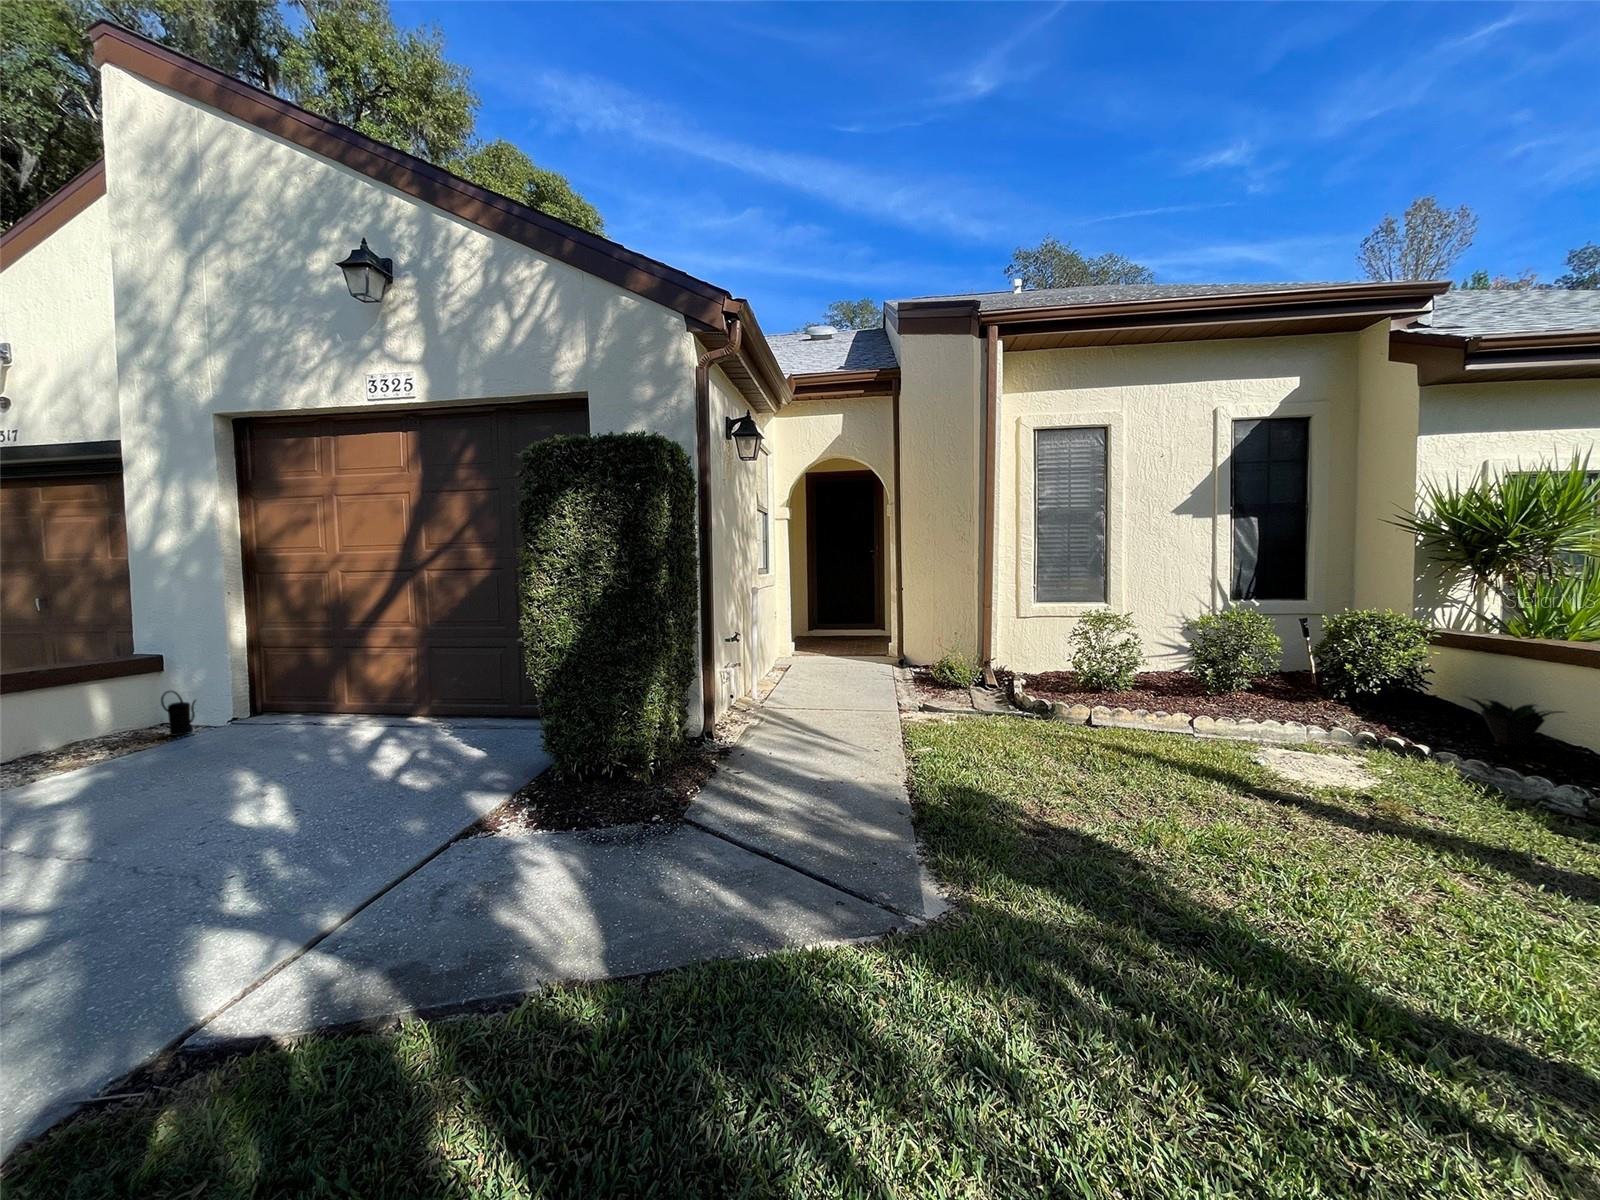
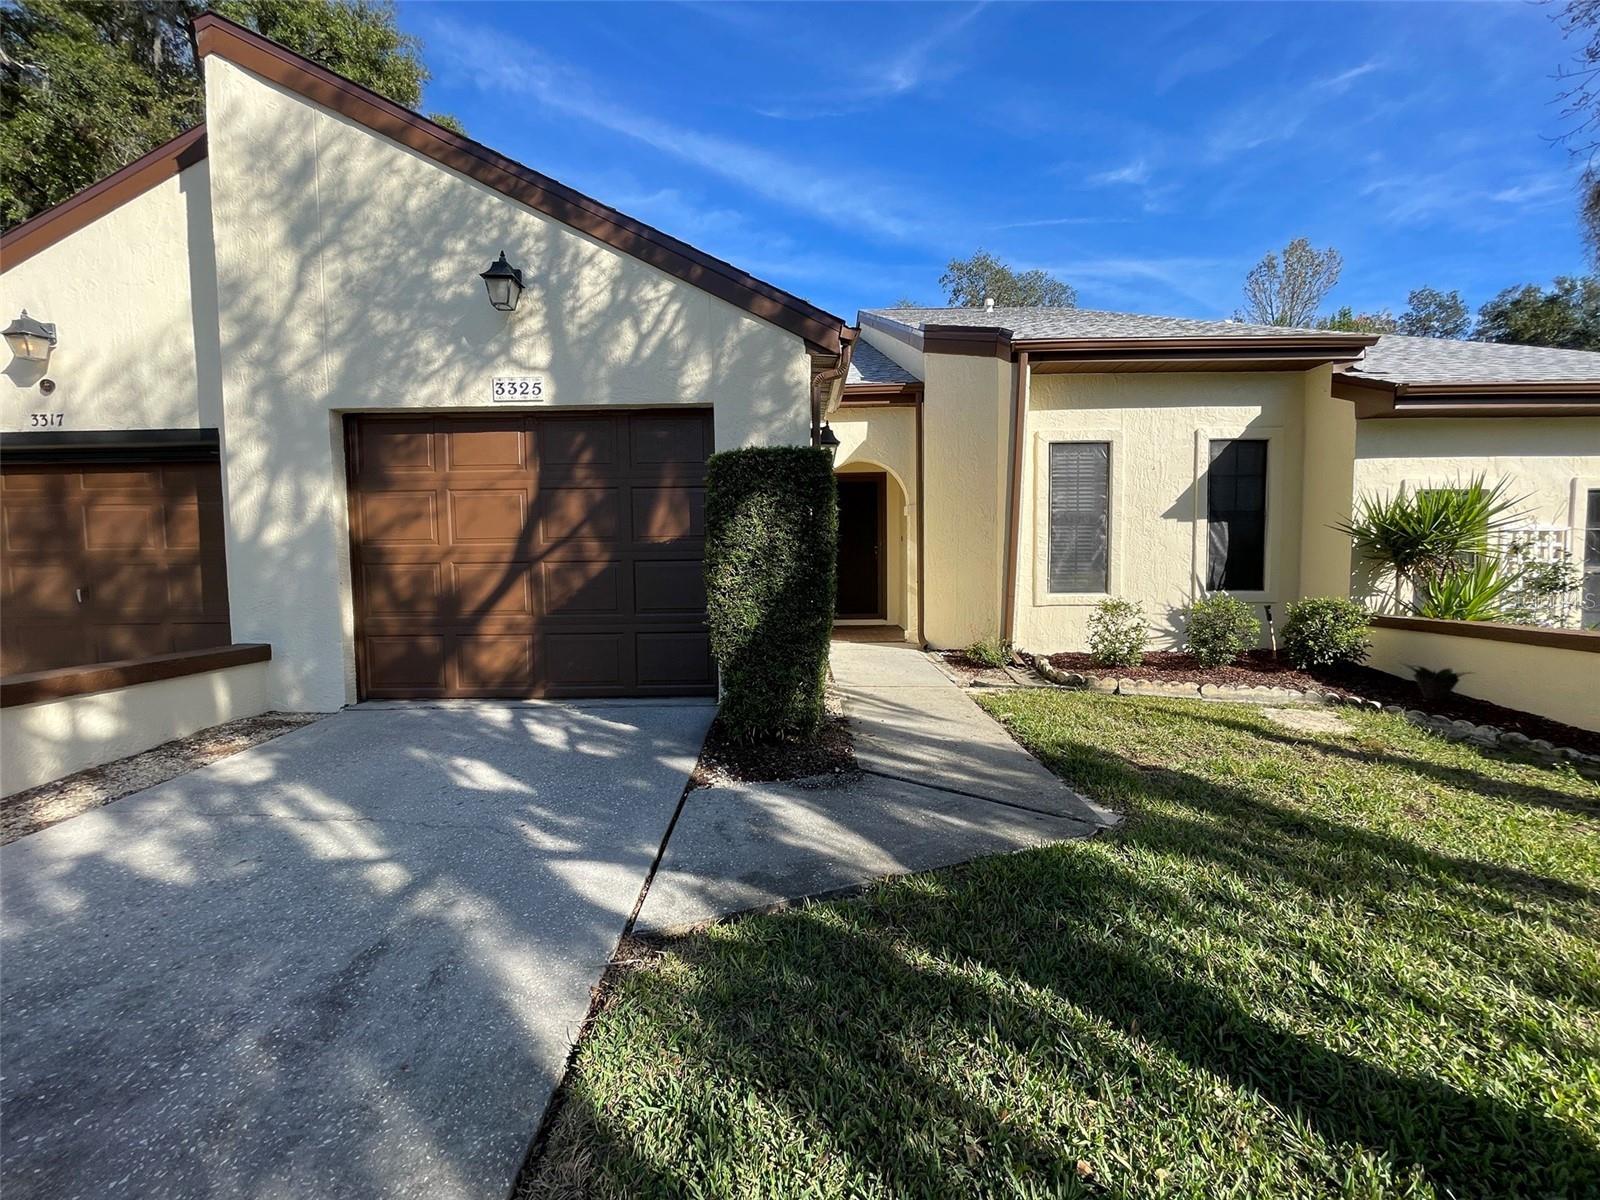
watering can: present [161,691,196,736] -> none [278,679,318,723]

